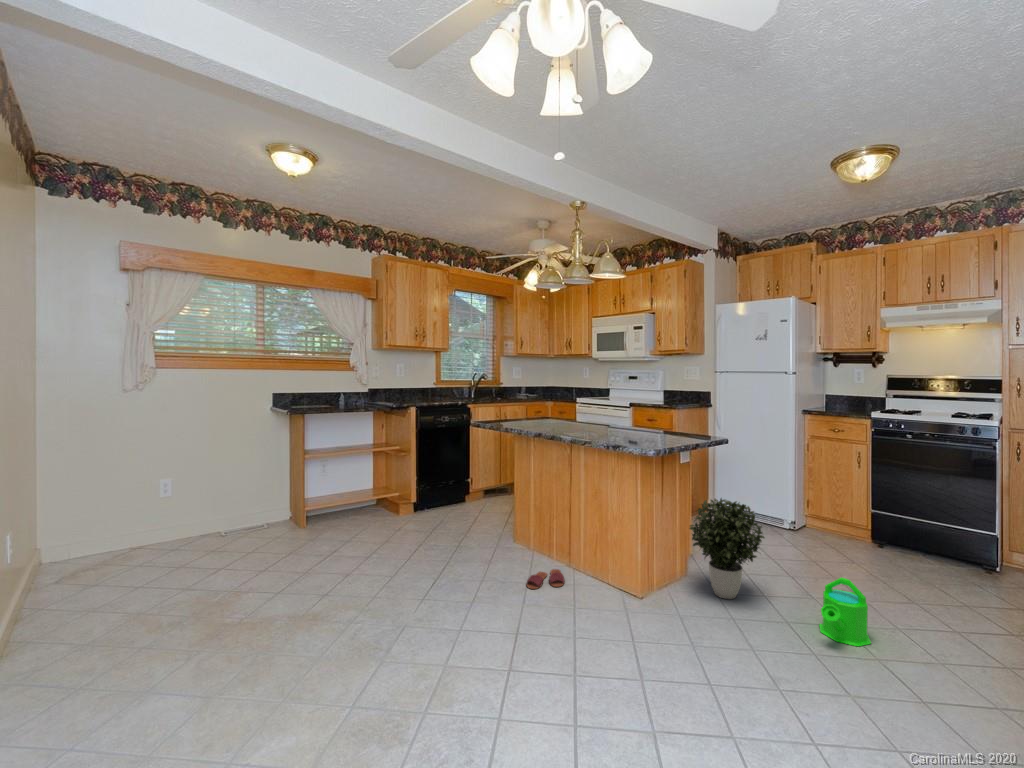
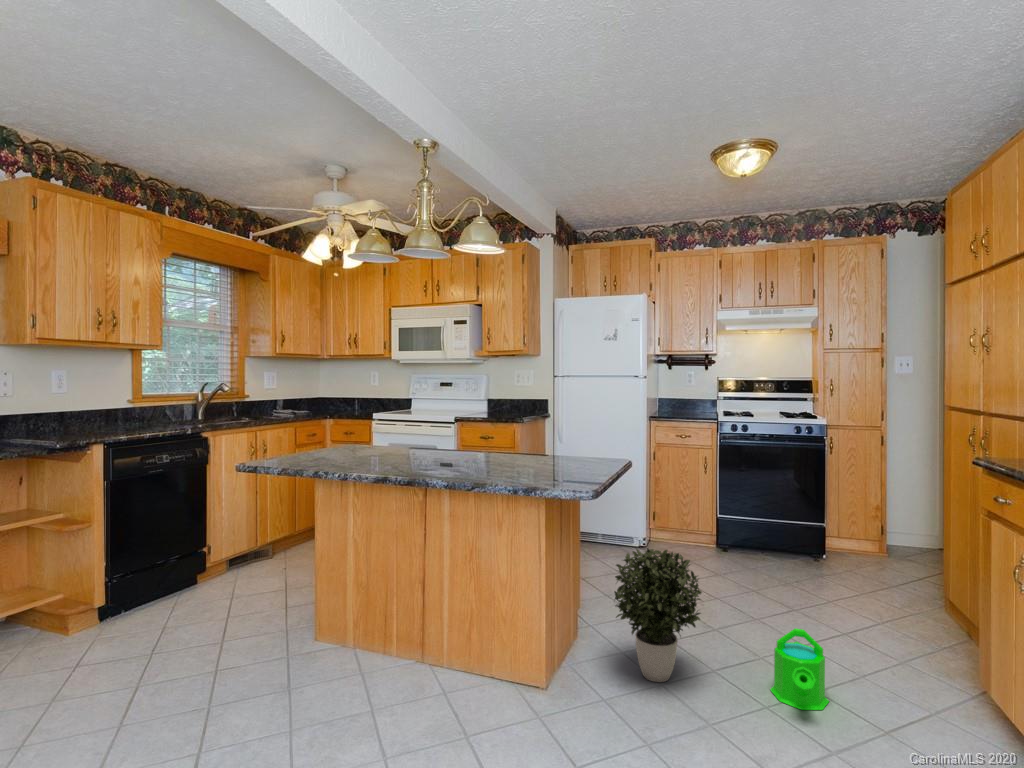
slippers: present [527,569,565,589] -> none [392,696,451,749]

